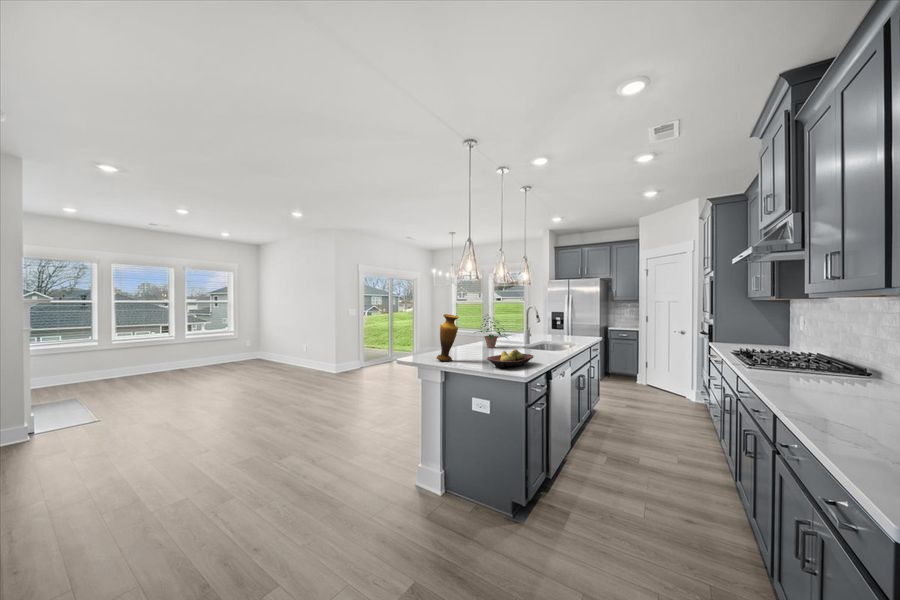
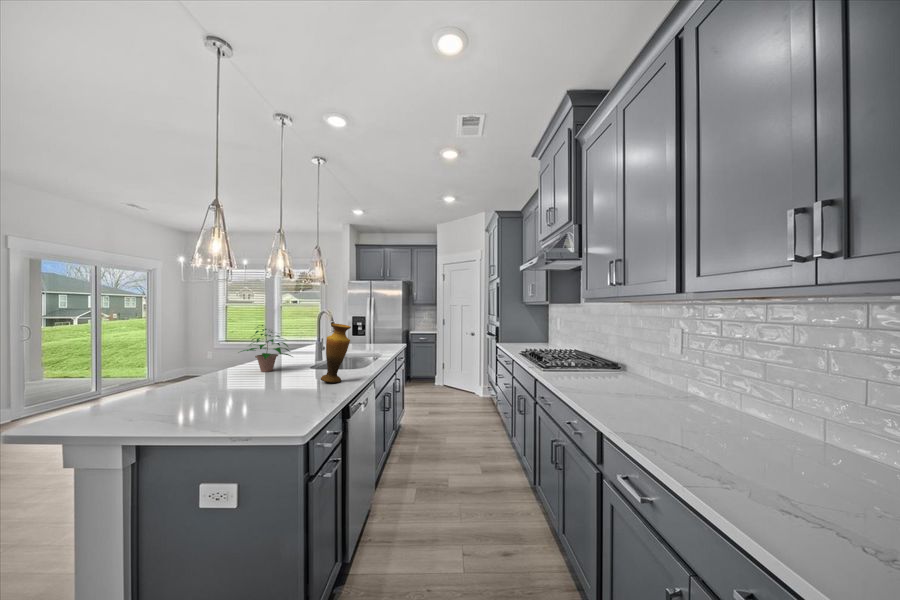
vase: present [437,314,459,362] -> present [321,324,351,383]
fruit bowl: present [487,349,533,369] -> none [247,377,325,411]

